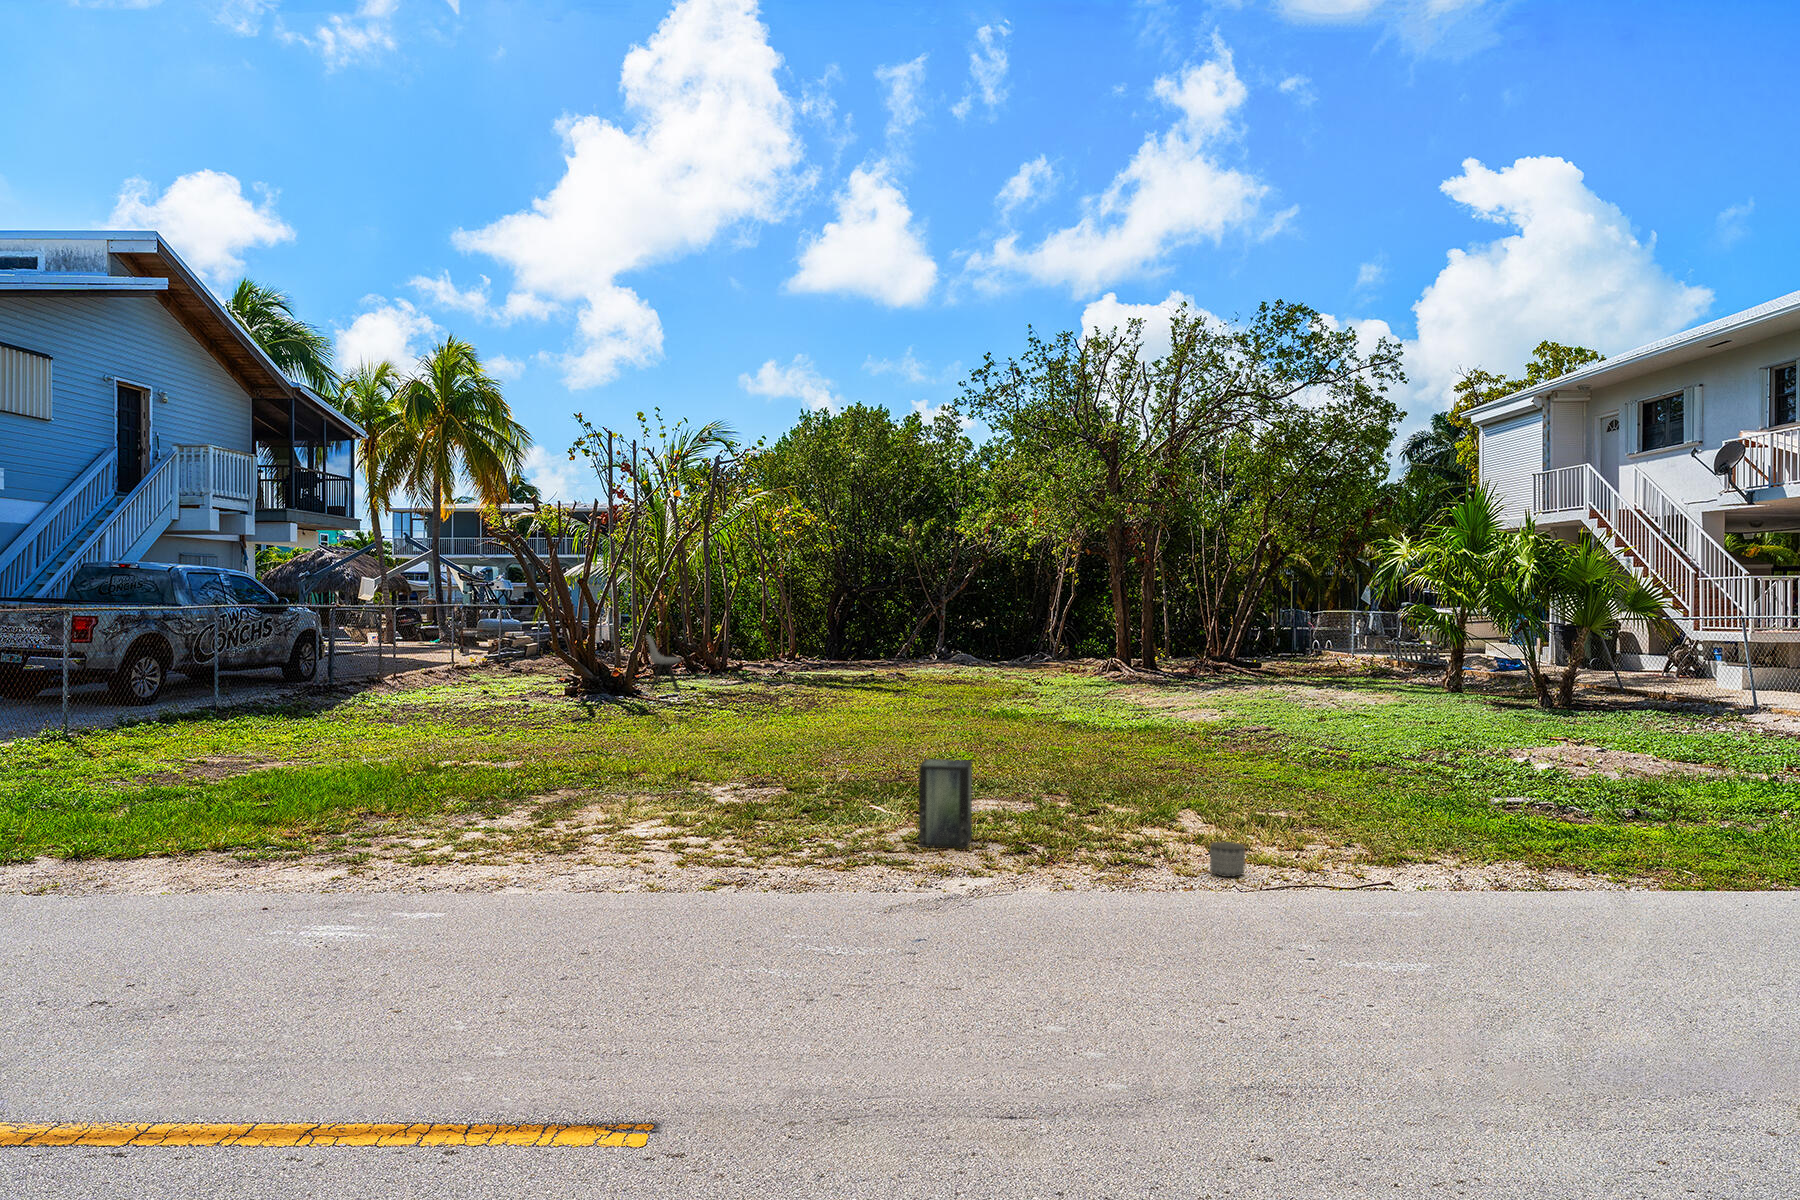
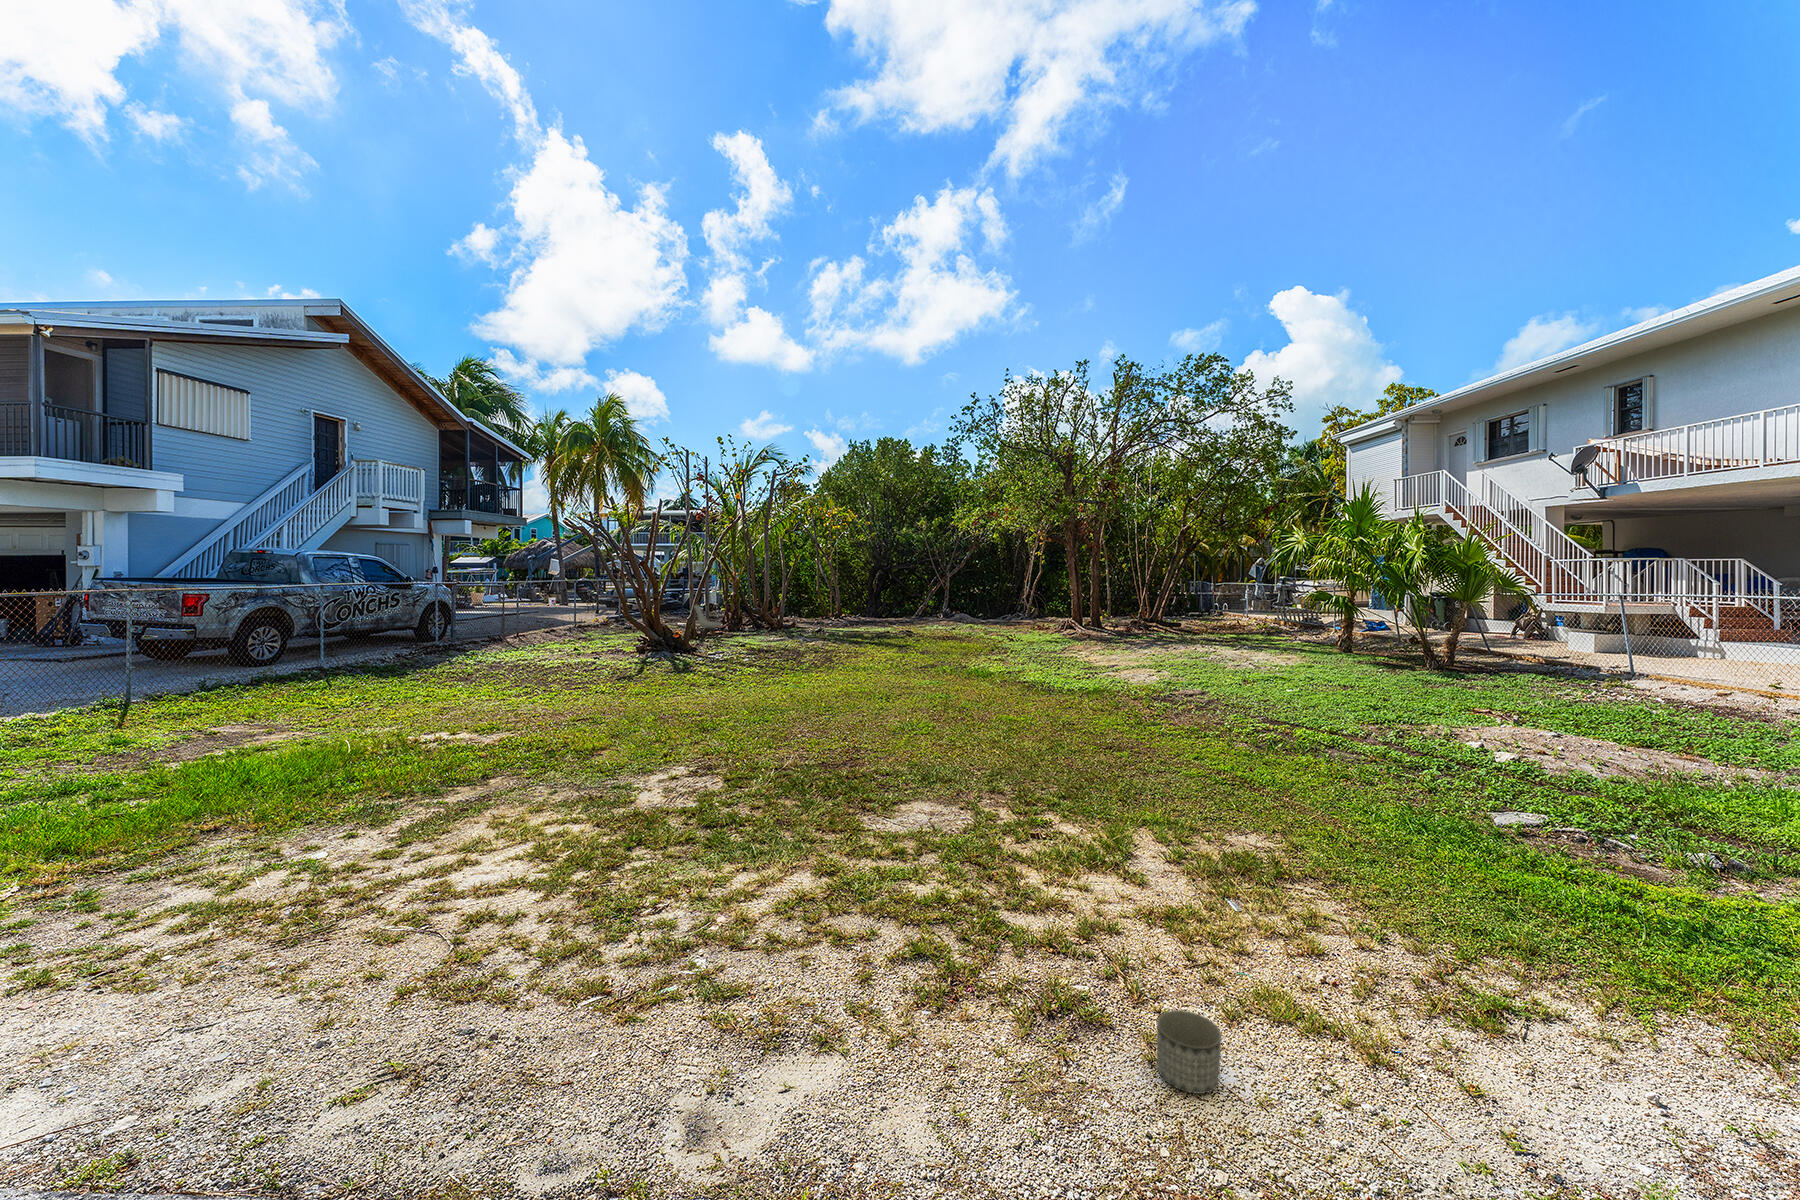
storage box: present [919,759,972,849] -> none [723,809,814,955]

